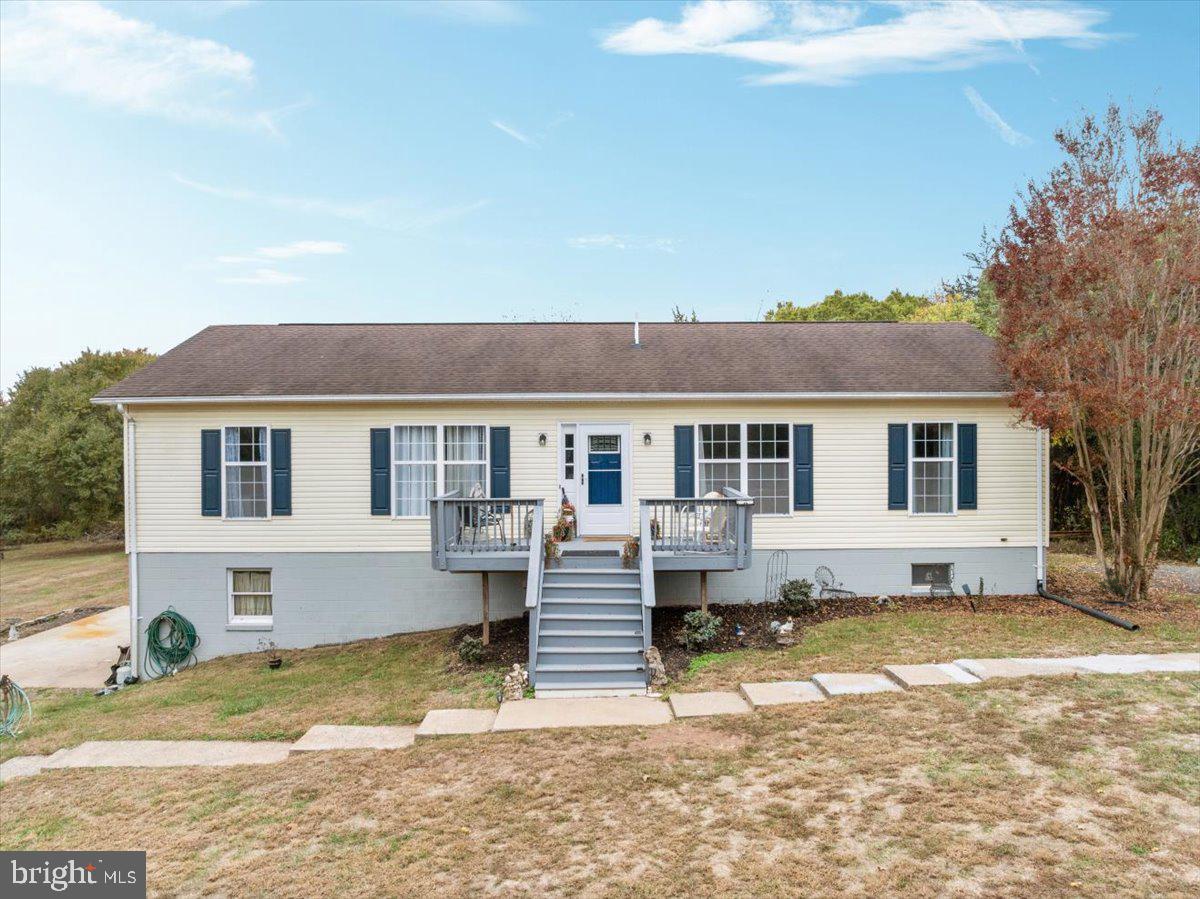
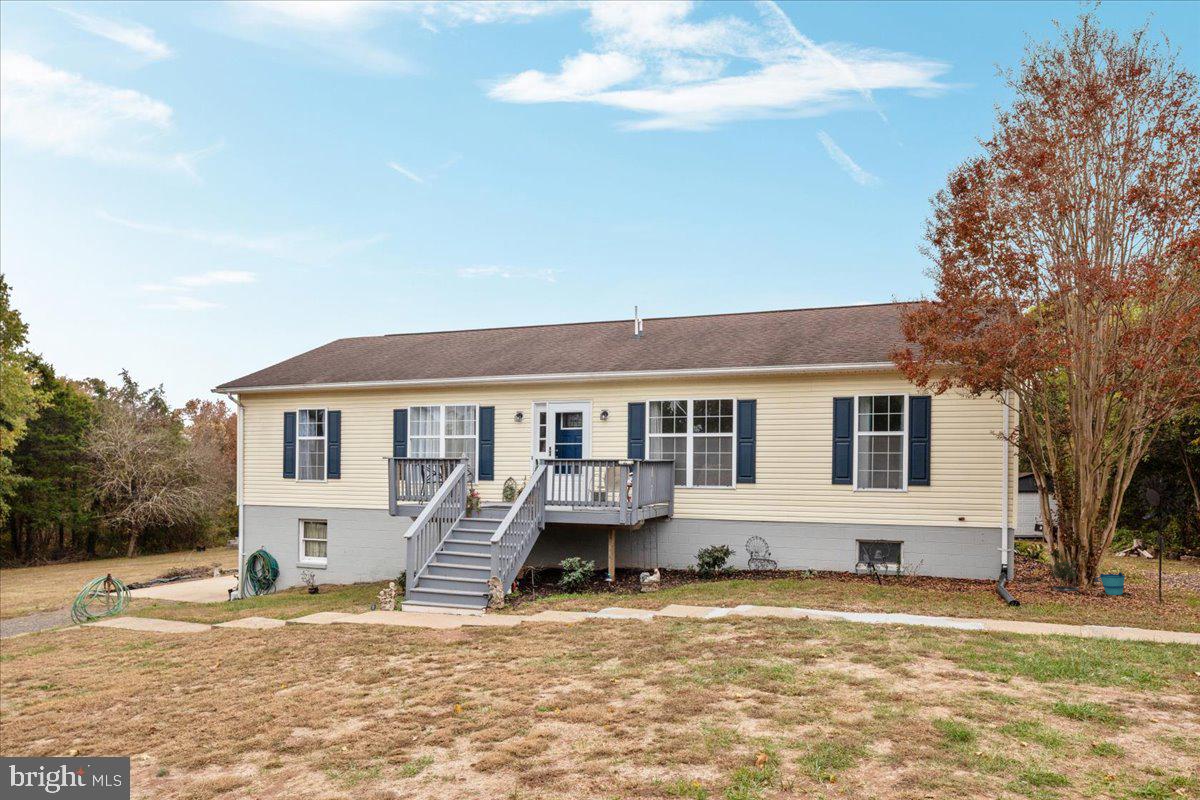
bucket: none [1144,586,1176,608] -> present [1095,572,1125,595]

